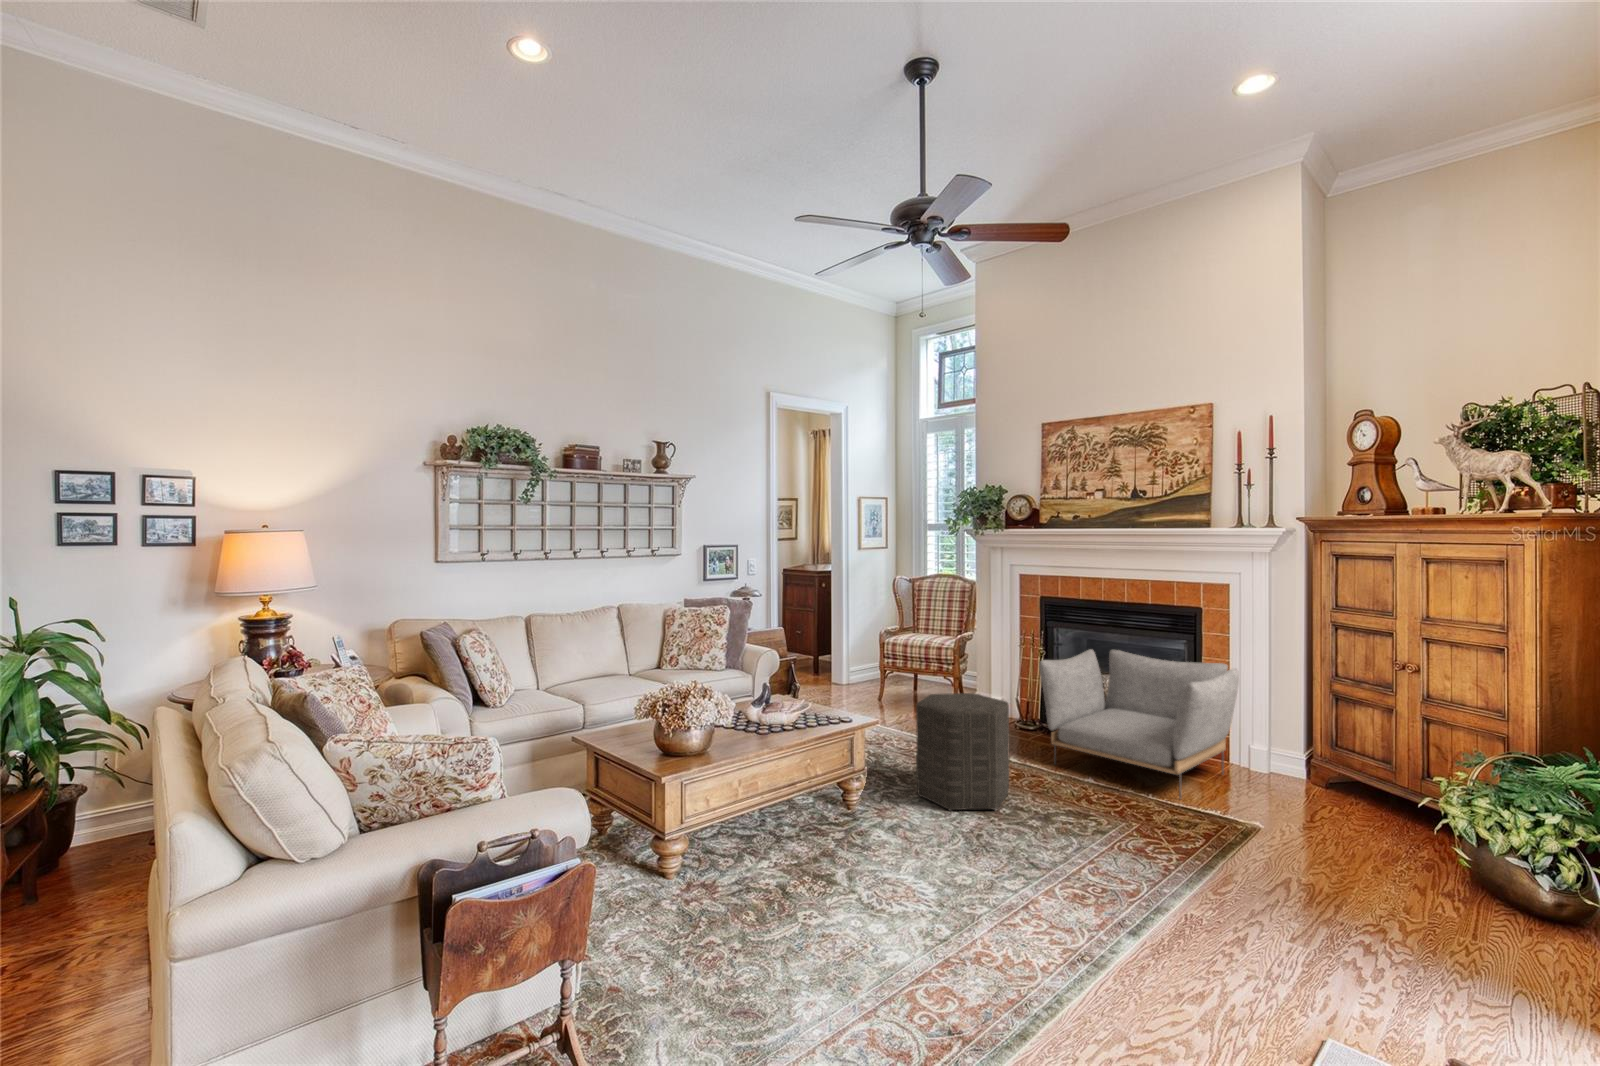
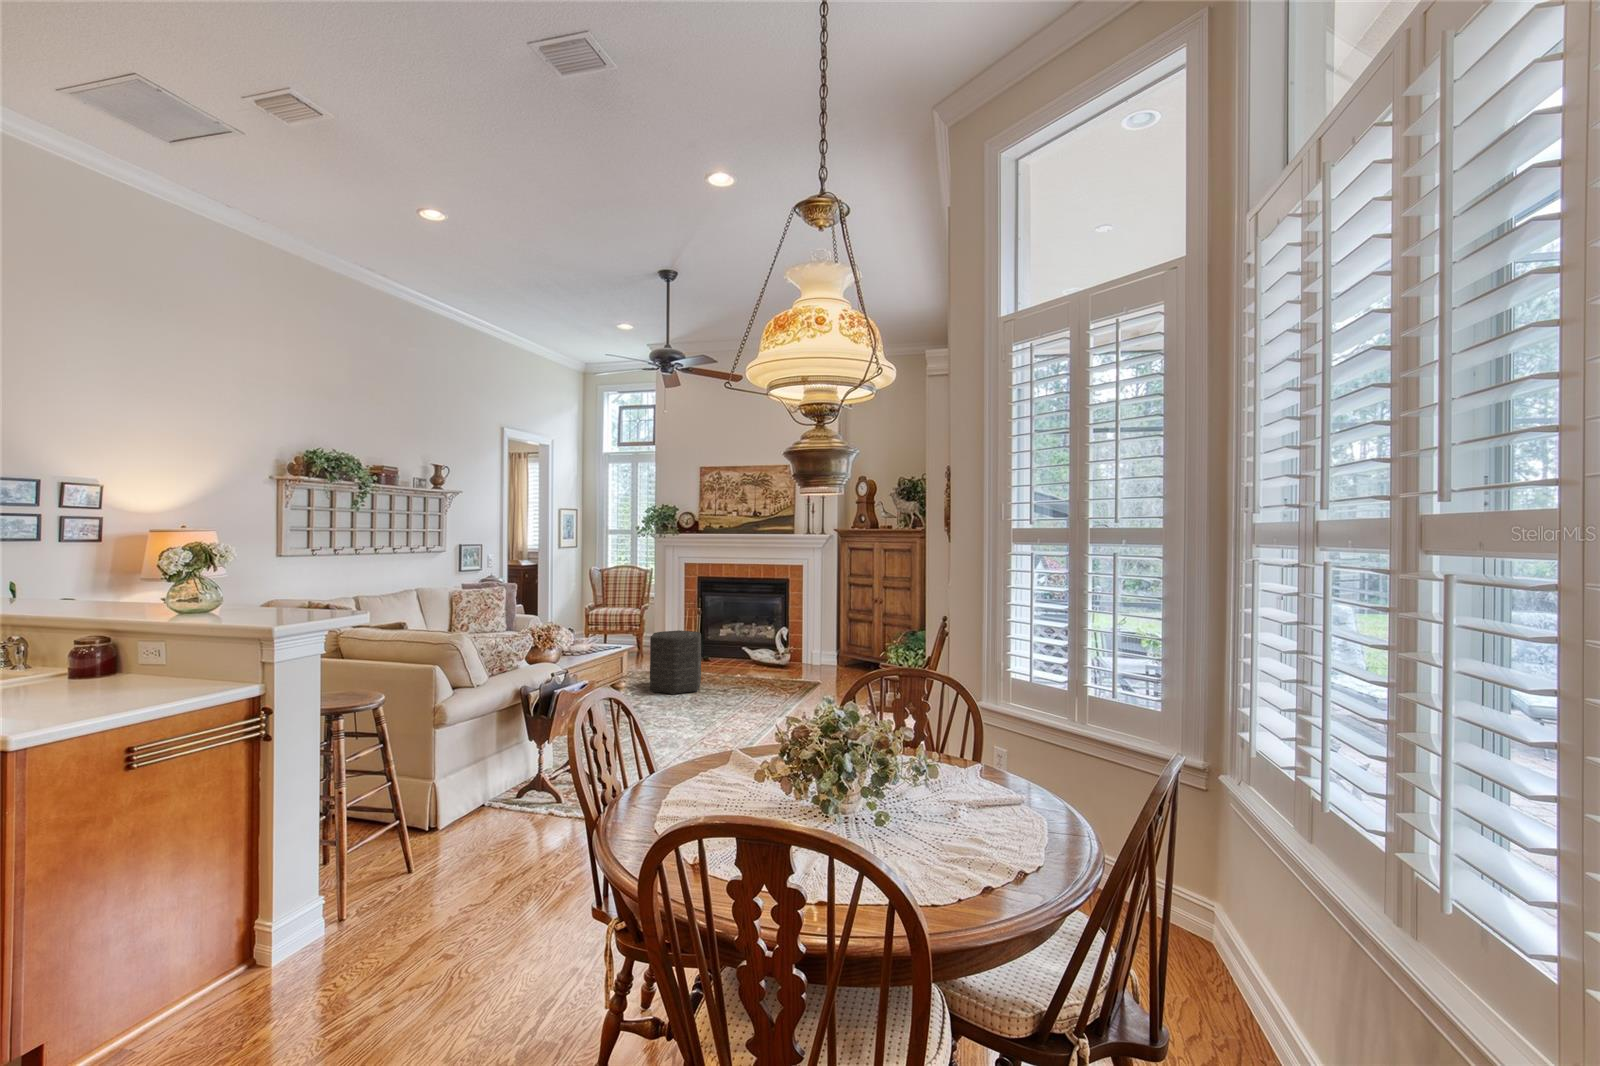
armchair: present [1039,649,1239,798] -> none [708,606,808,678]

